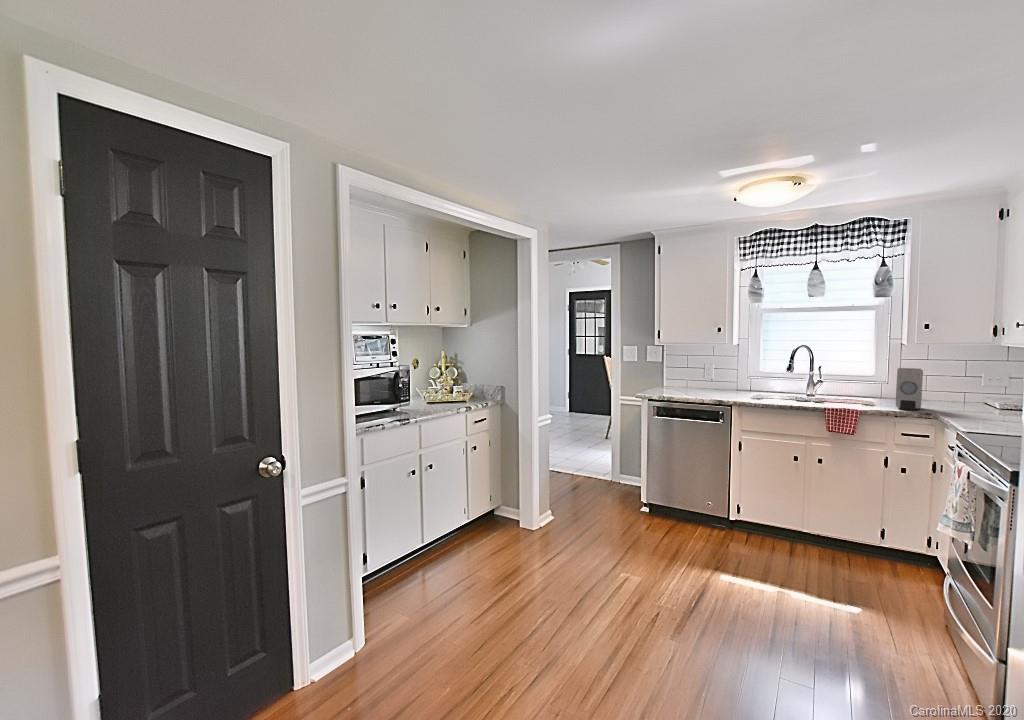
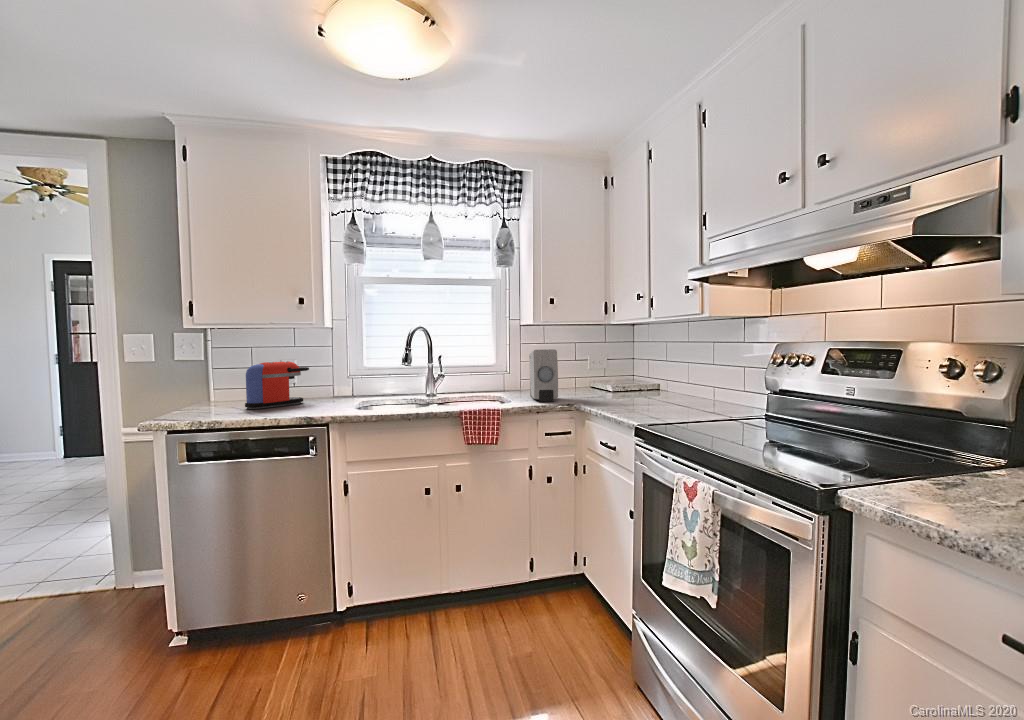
coffee maker: none [684,365,722,392] -> present [245,361,309,409]

